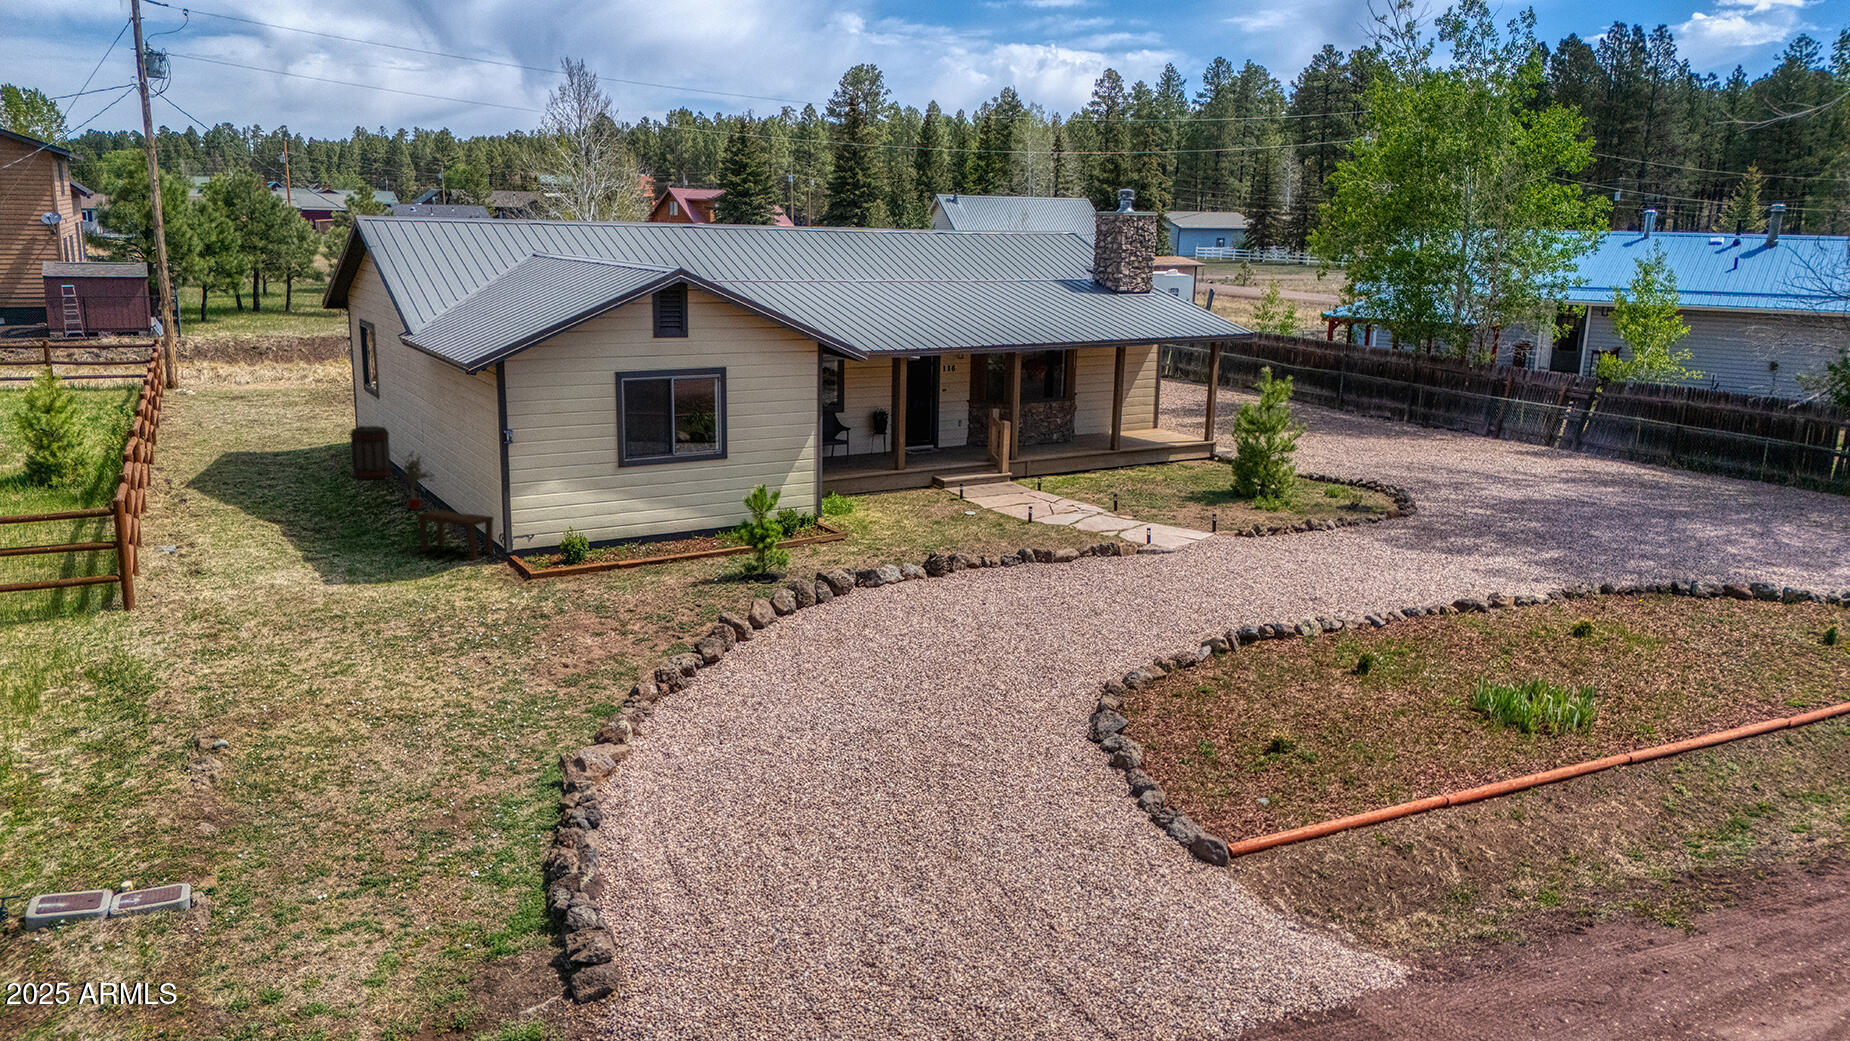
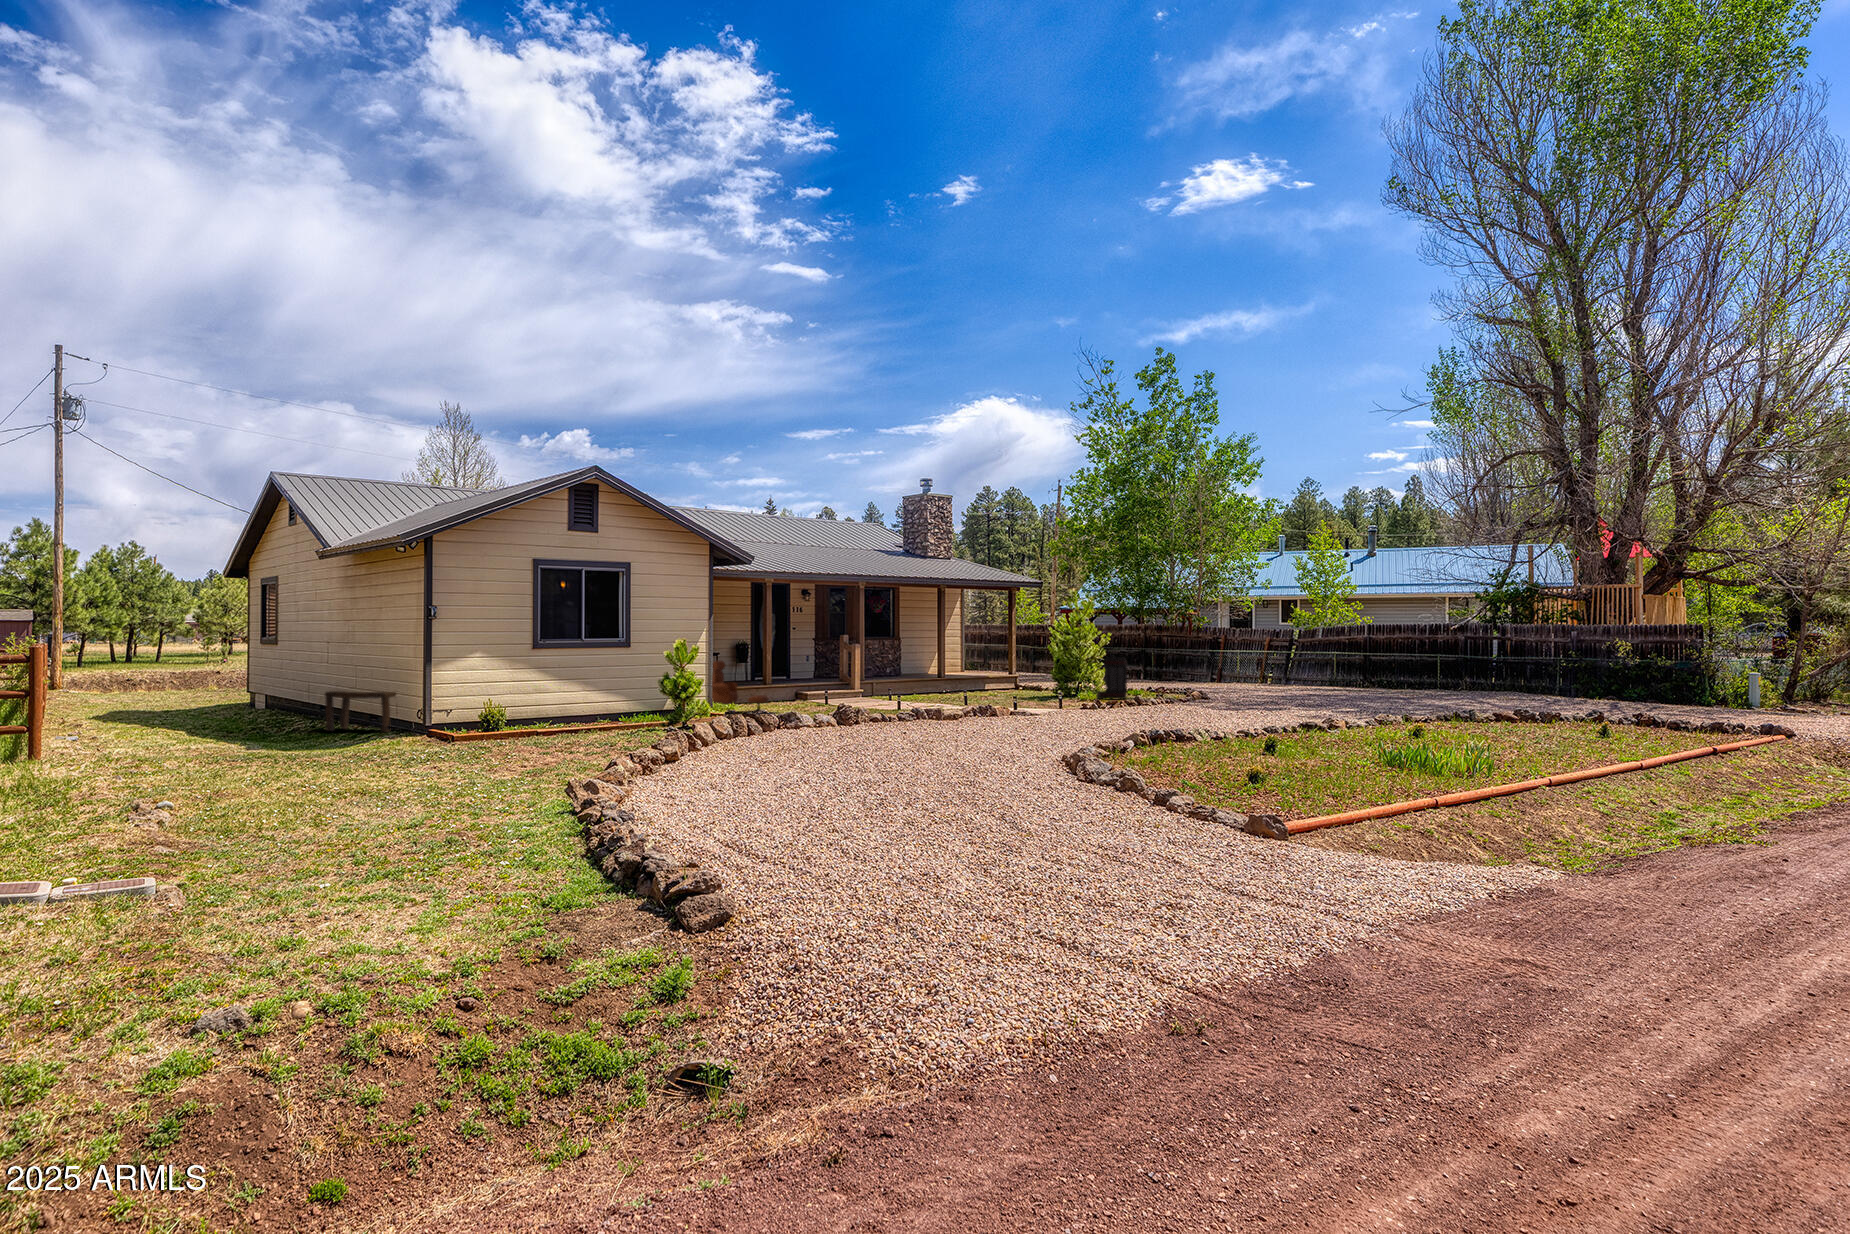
trash can: present [350,426,392,480] -> present [1096,656,1127,700]
potted tree: present [403,452,435,510] -> none [287,660,325,719]
lounge chair: none [812,468,876,534] -> present [711,661,770,714]

